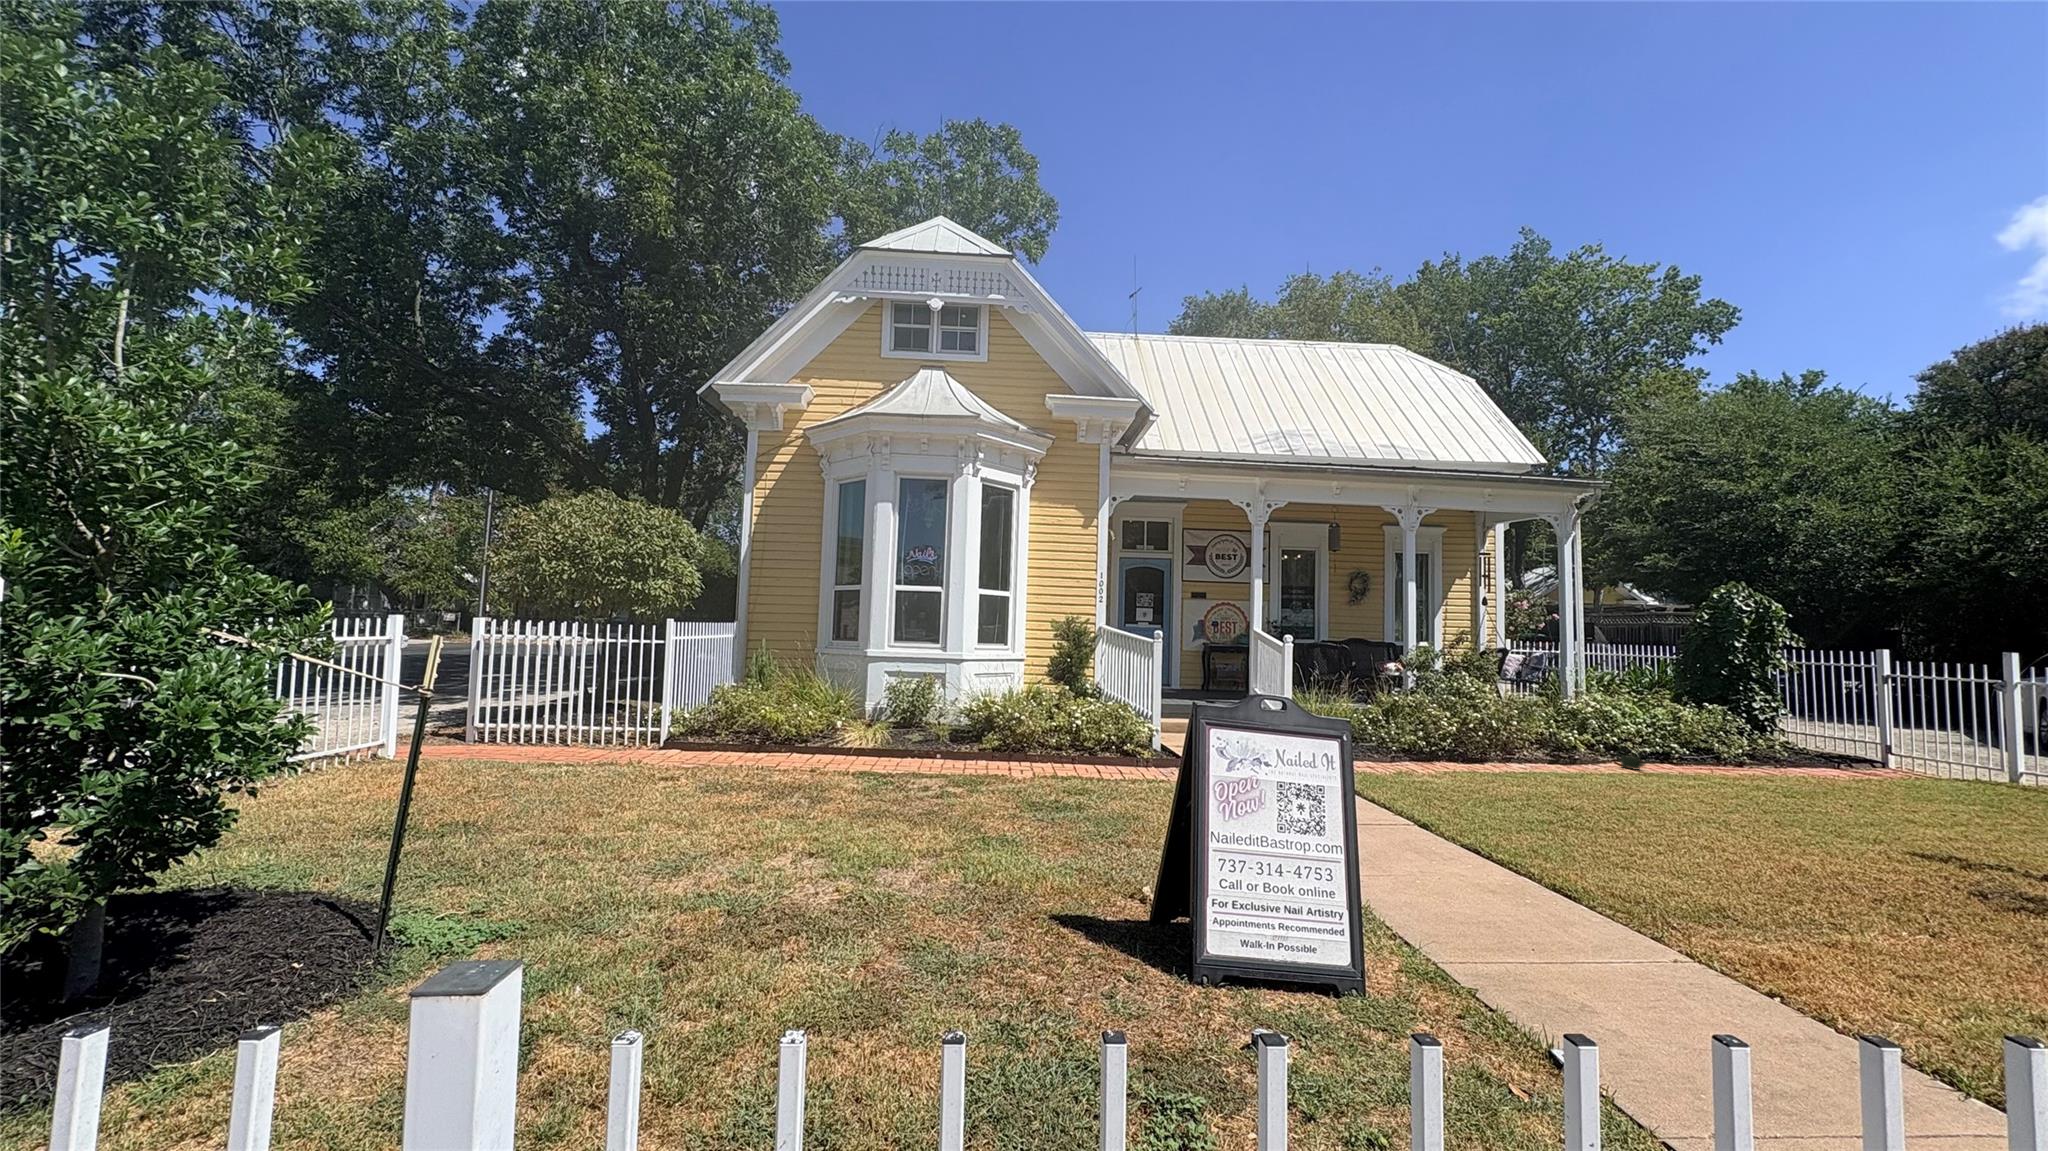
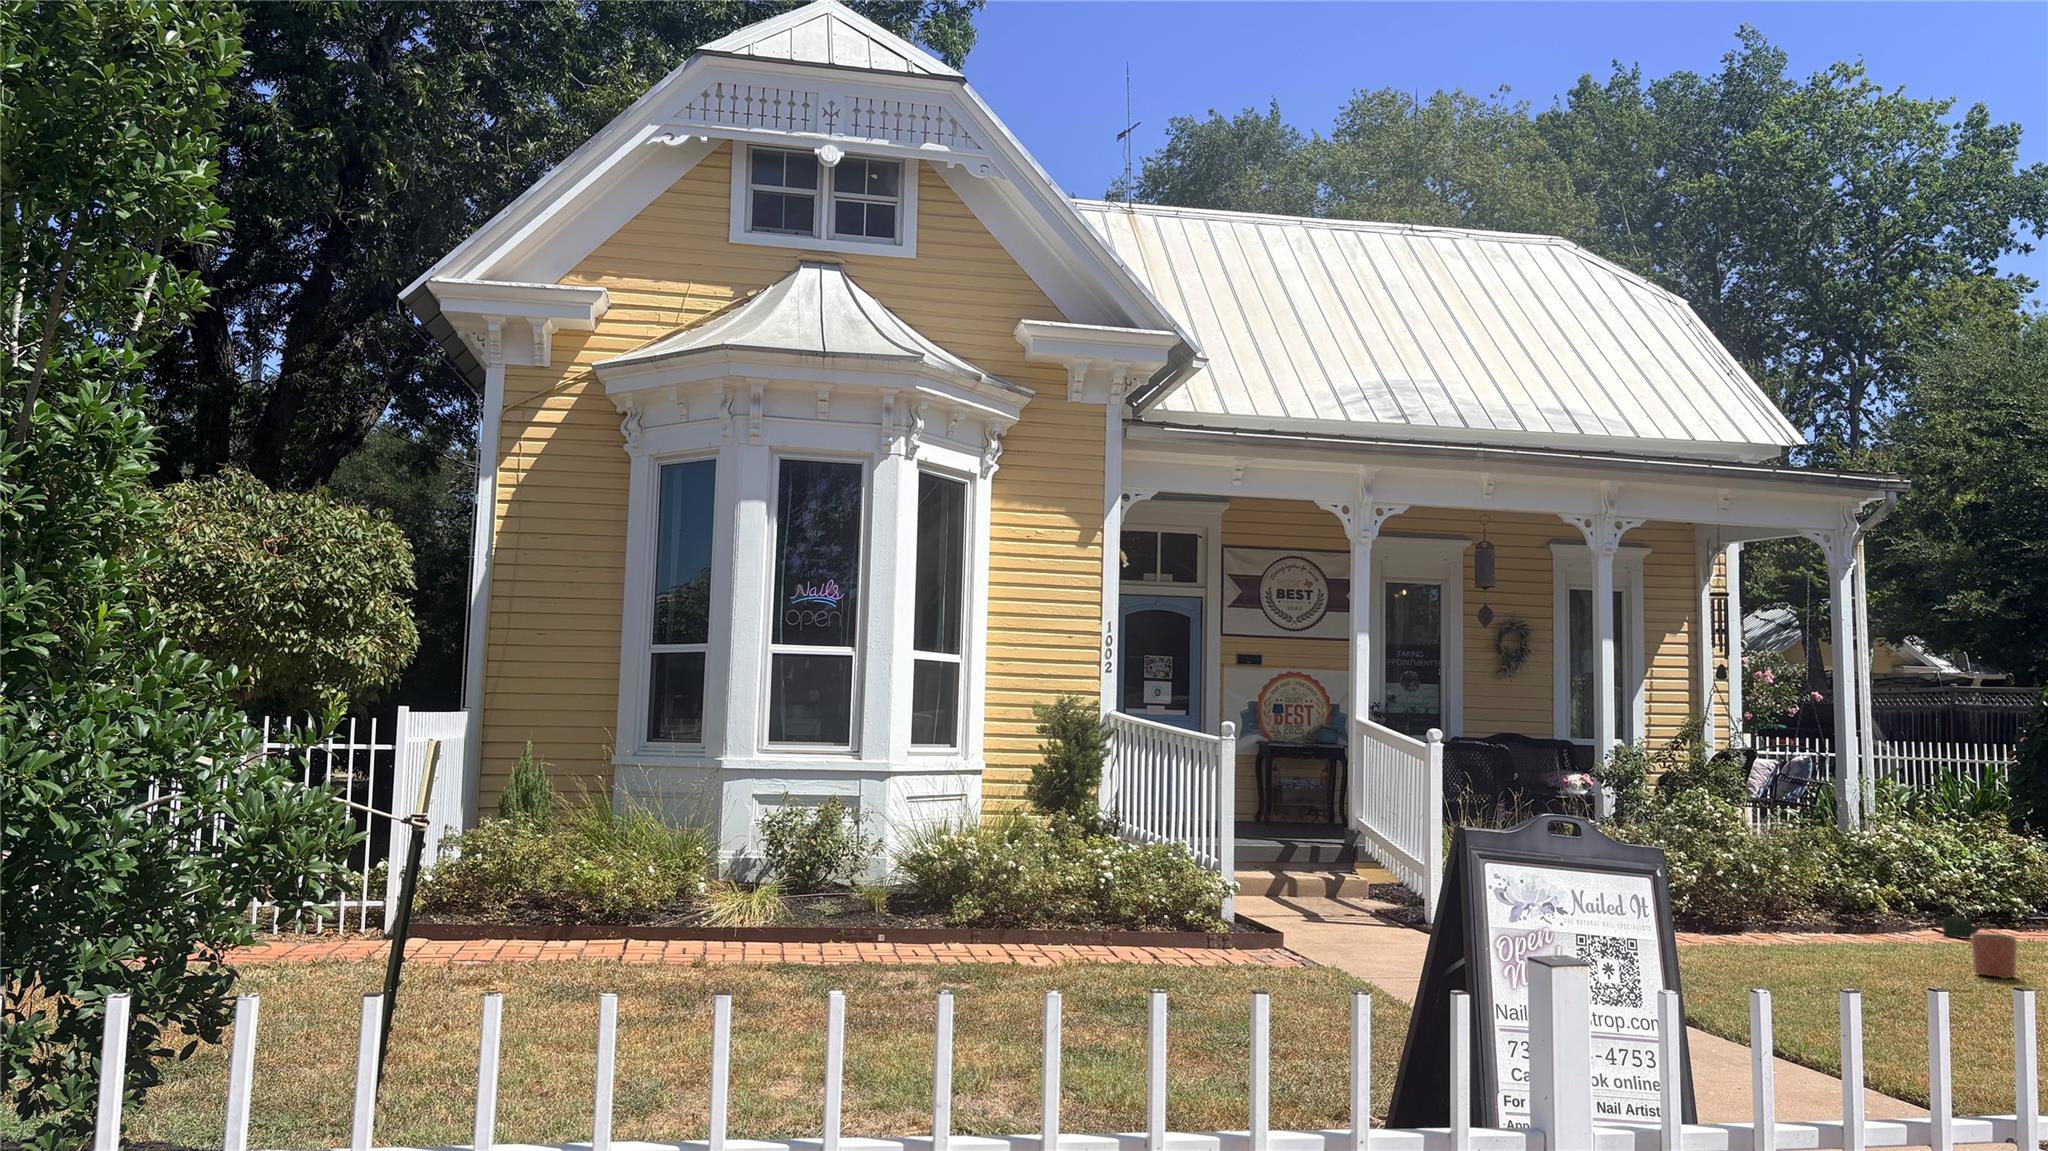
planter: none [1634,769,1665,799] -> present [1972,933,2016,979]

